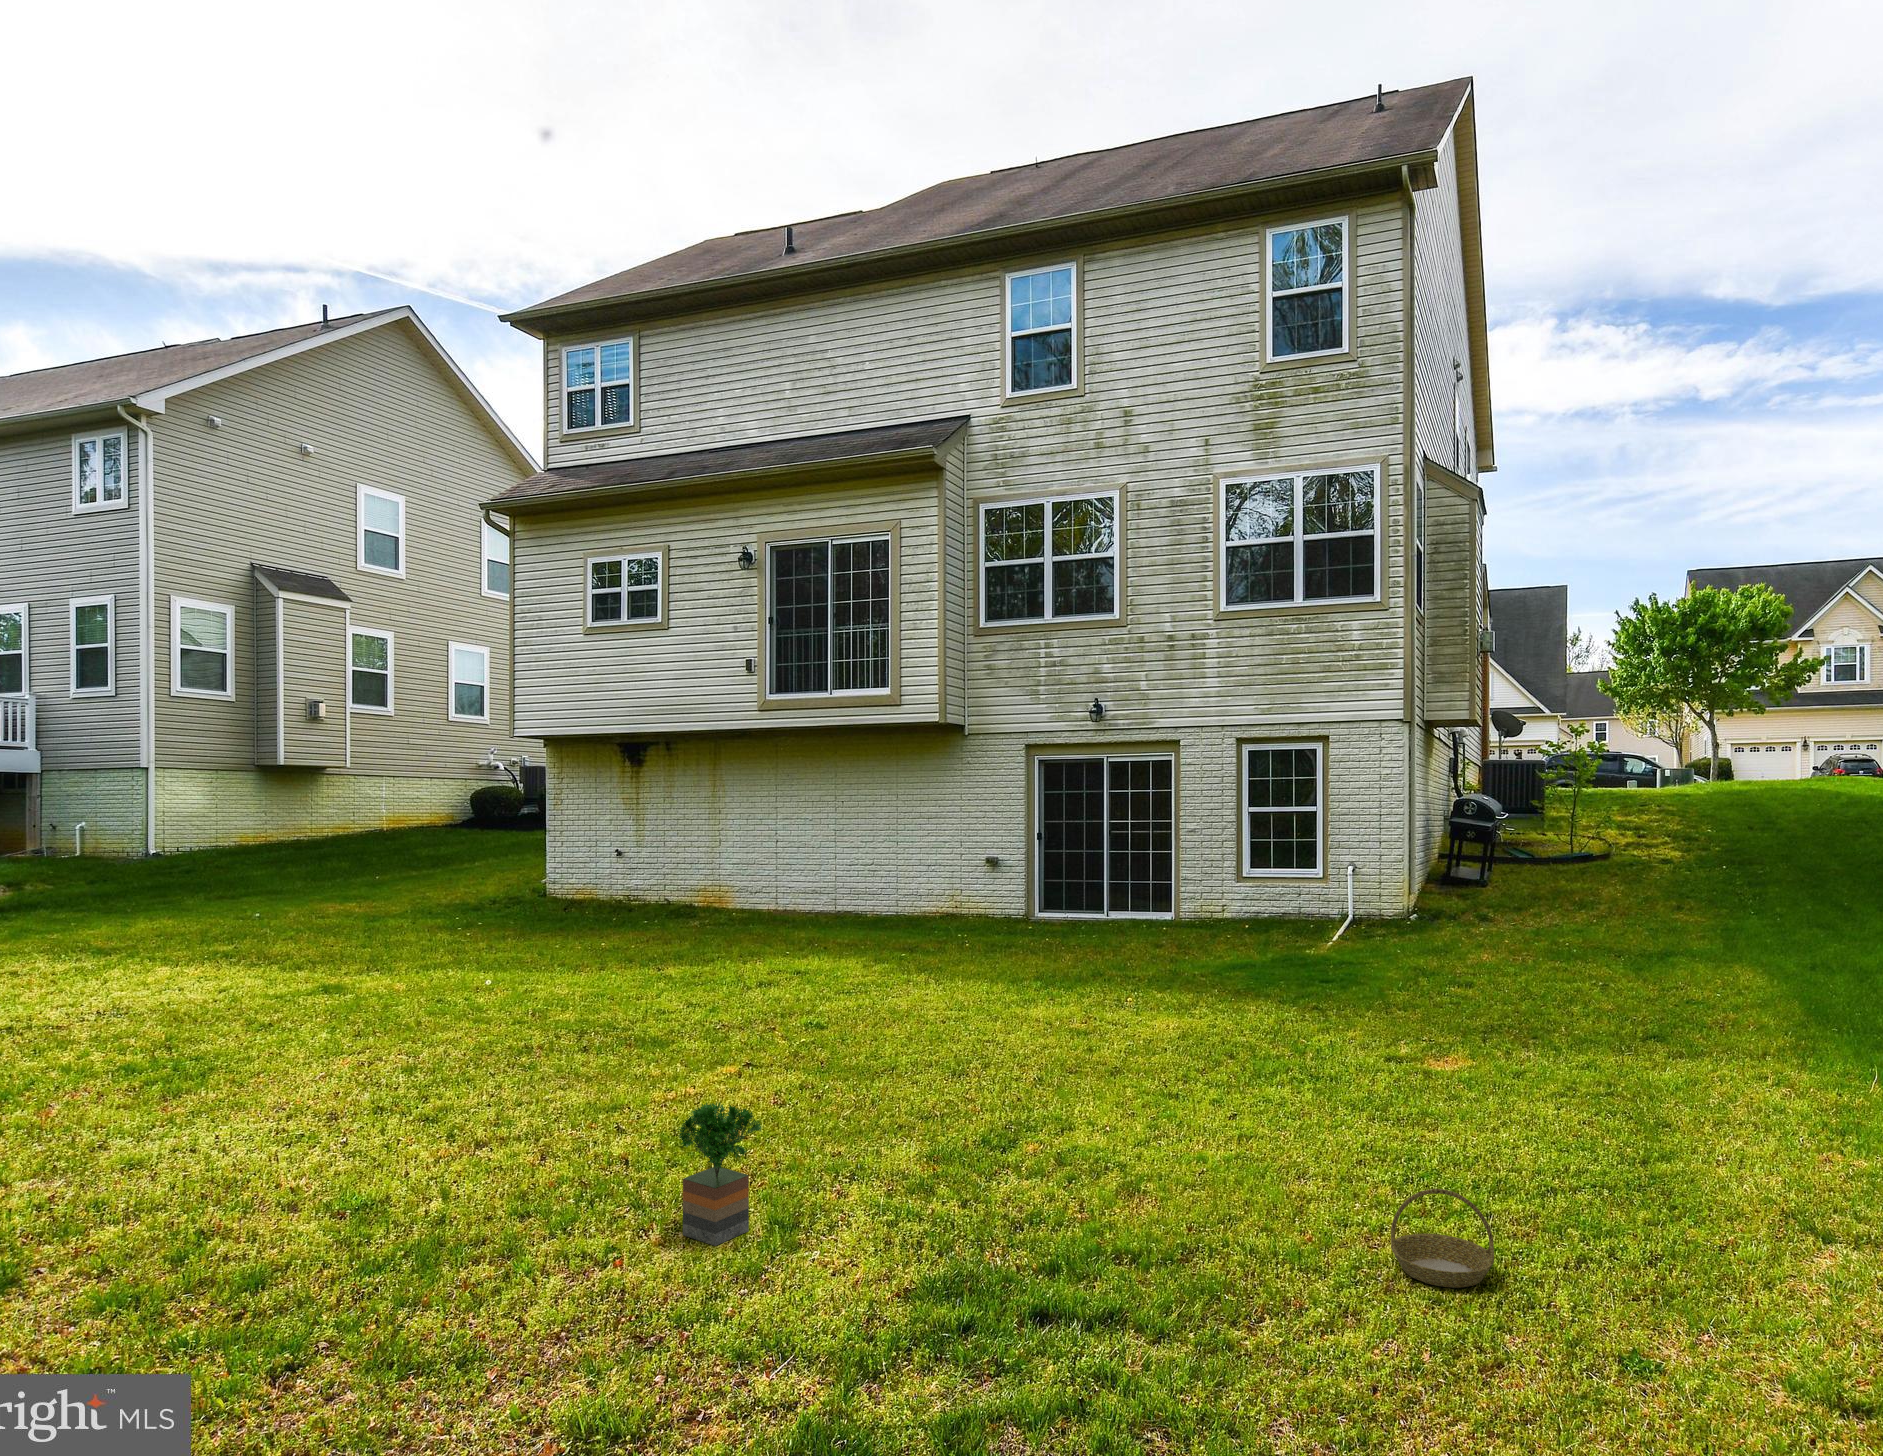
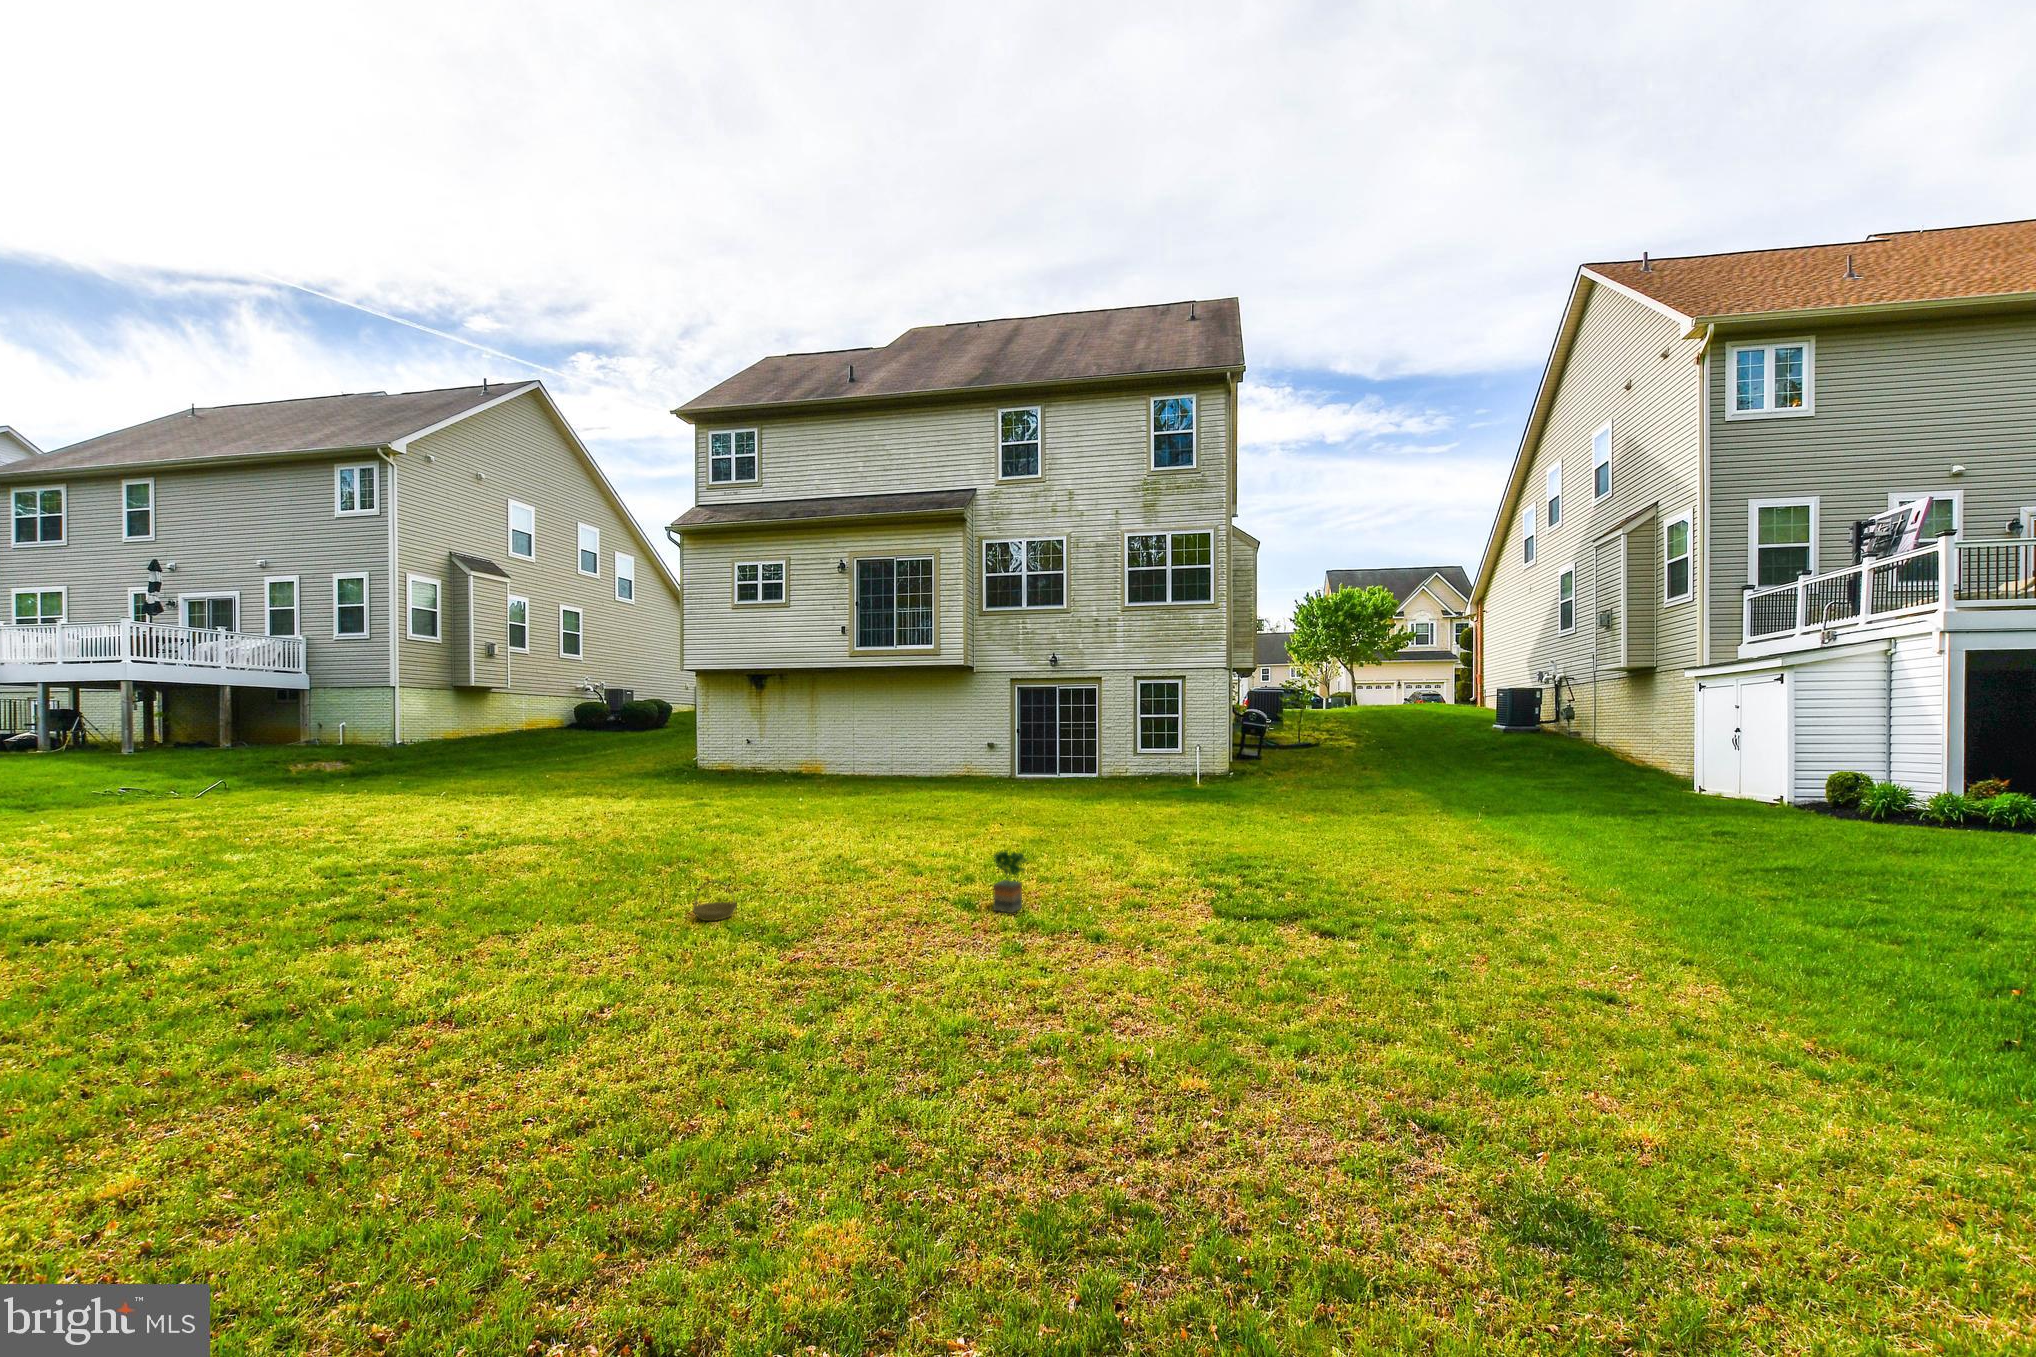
basket: present [1391,1189,1494,1288] -> present [693,880,737,921]

